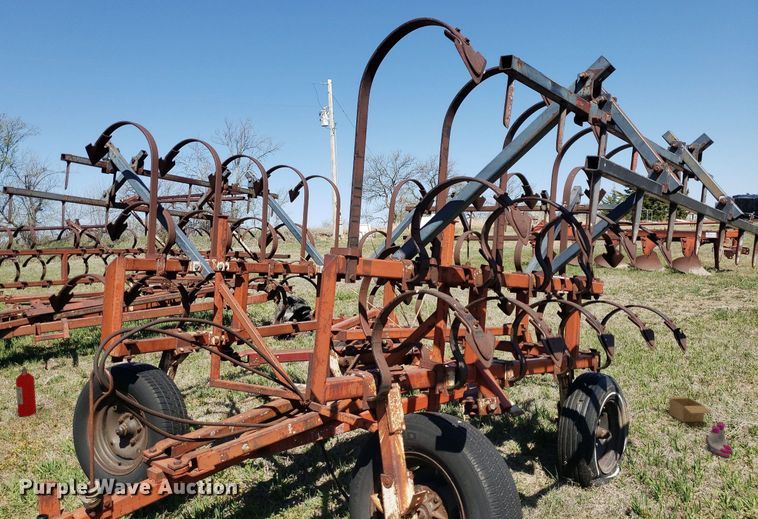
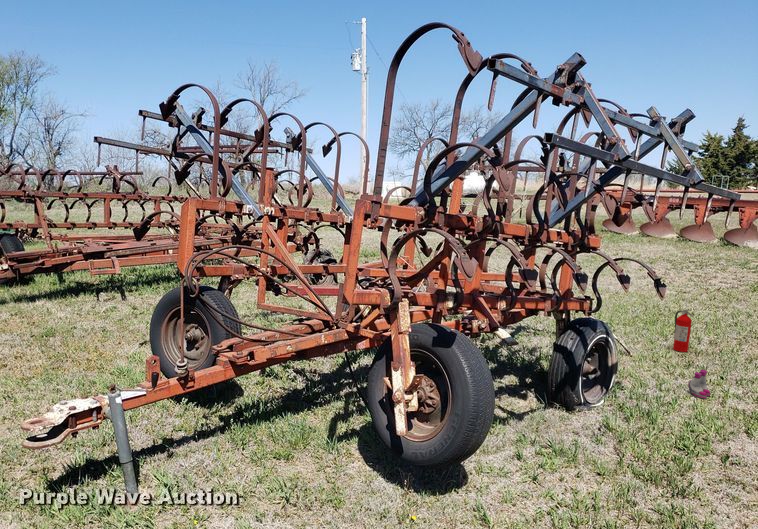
fire extinguisher: present [16,367,36,416] -> present [673,310,693,352]
cardboard box: present [664,397,711,422] -> none [662,350,701,372]

